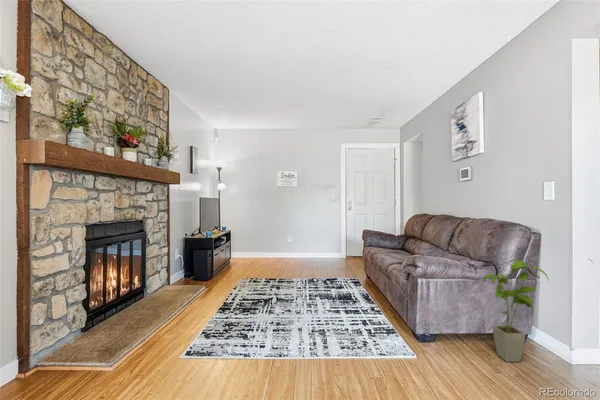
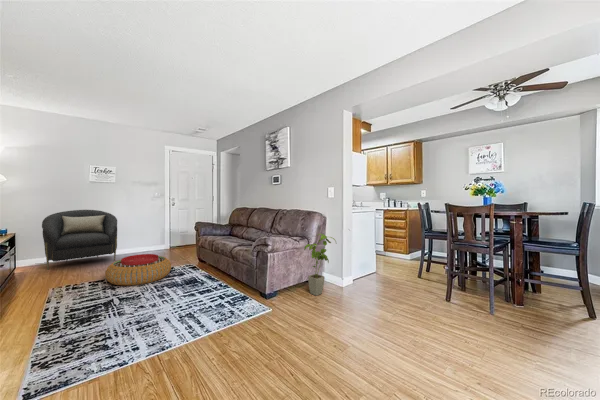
armchair: none [247,214,297,263] -> present [42,210,117,270]
pouf: none [276,259,331,289] -> present [105,254,171,286]

